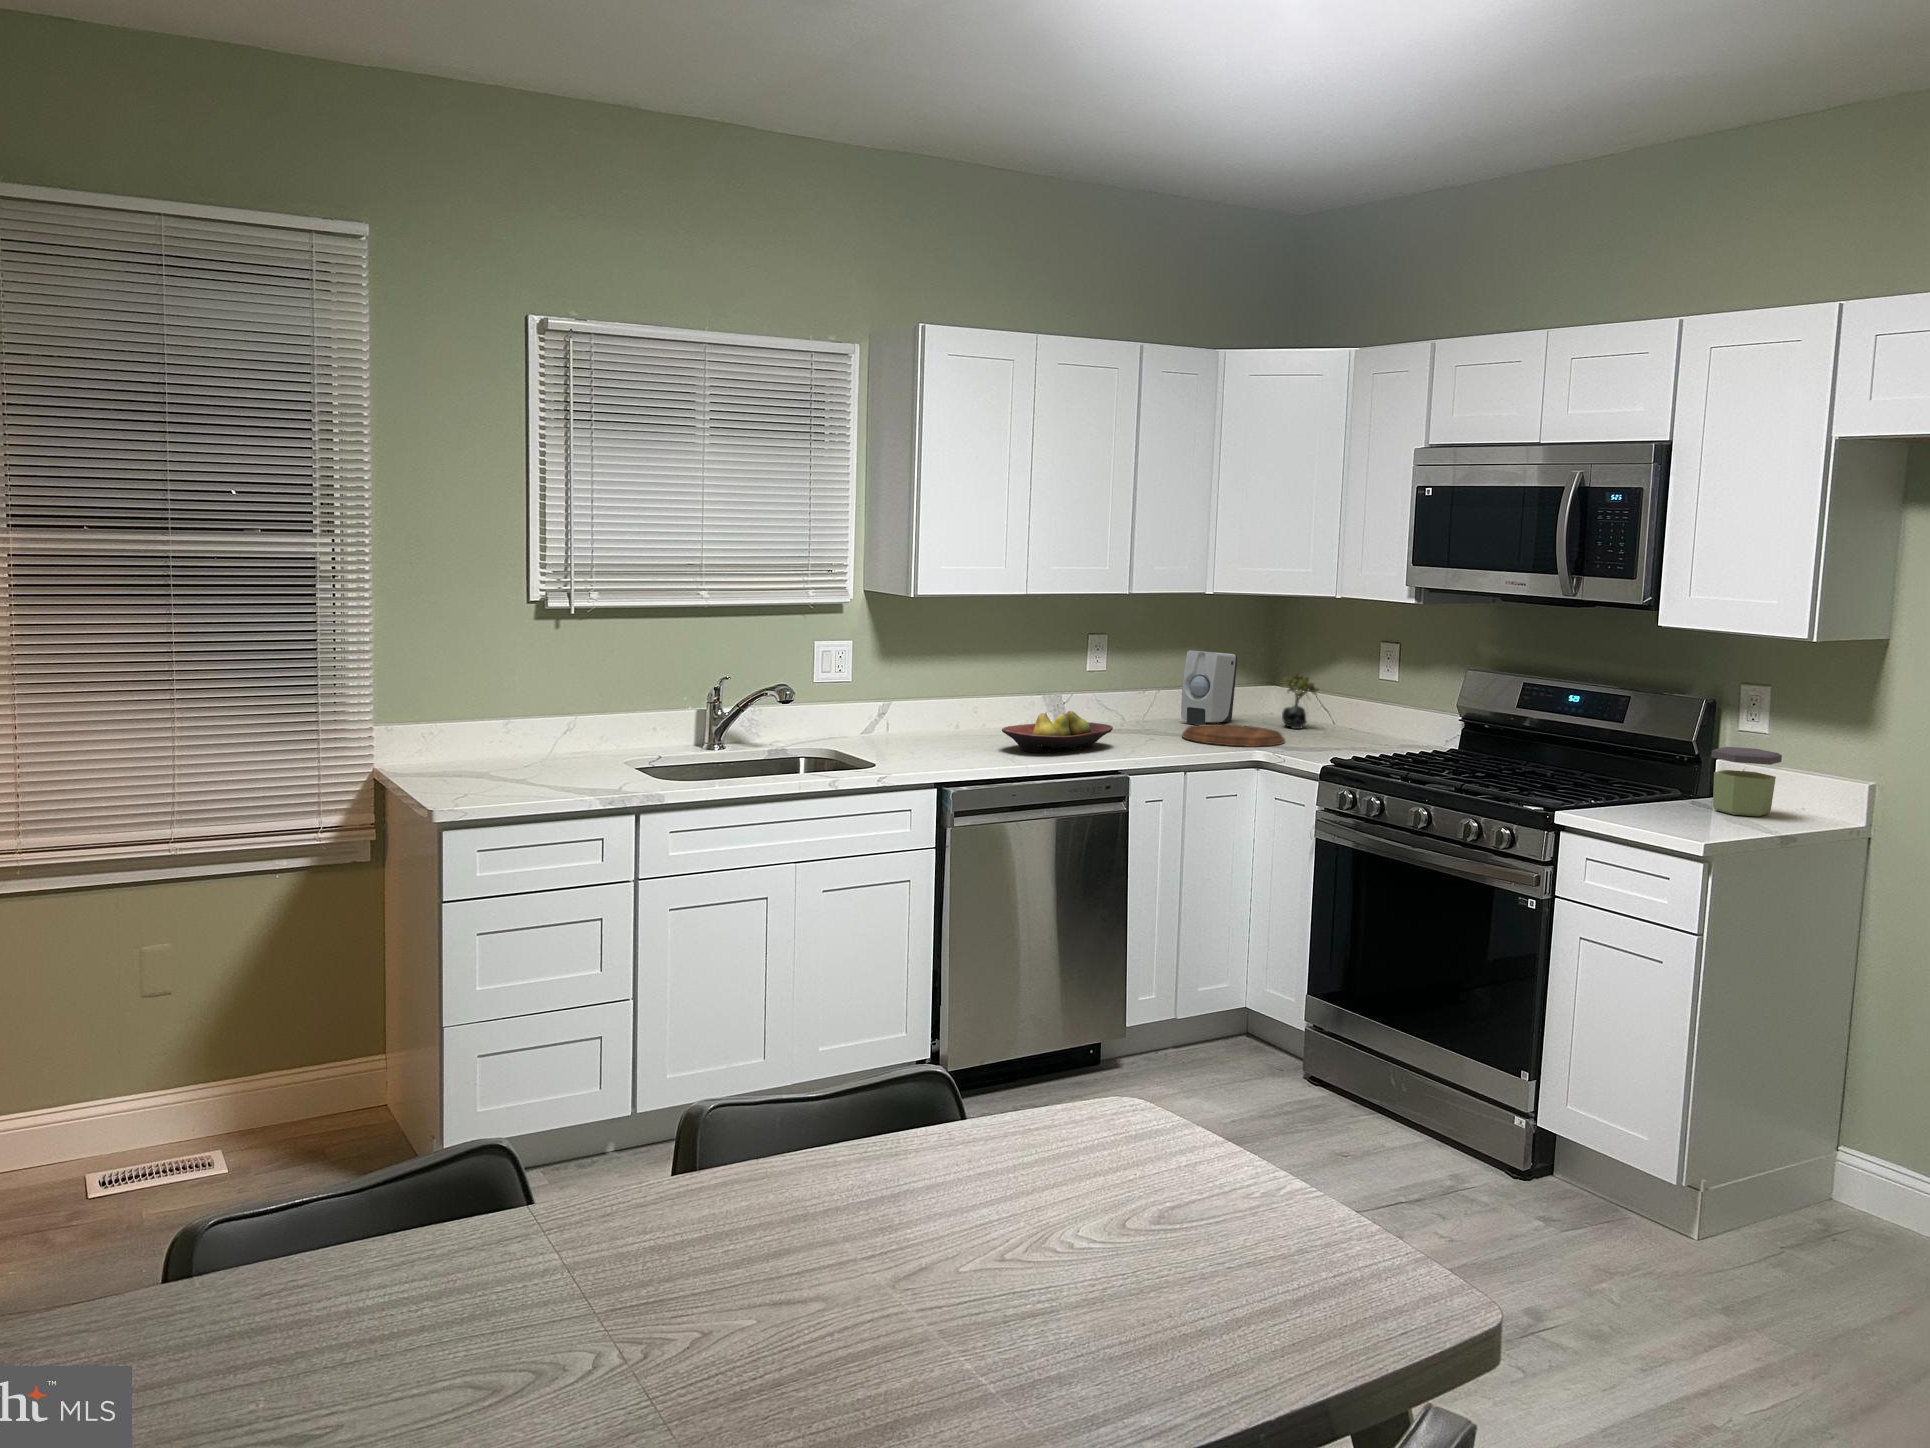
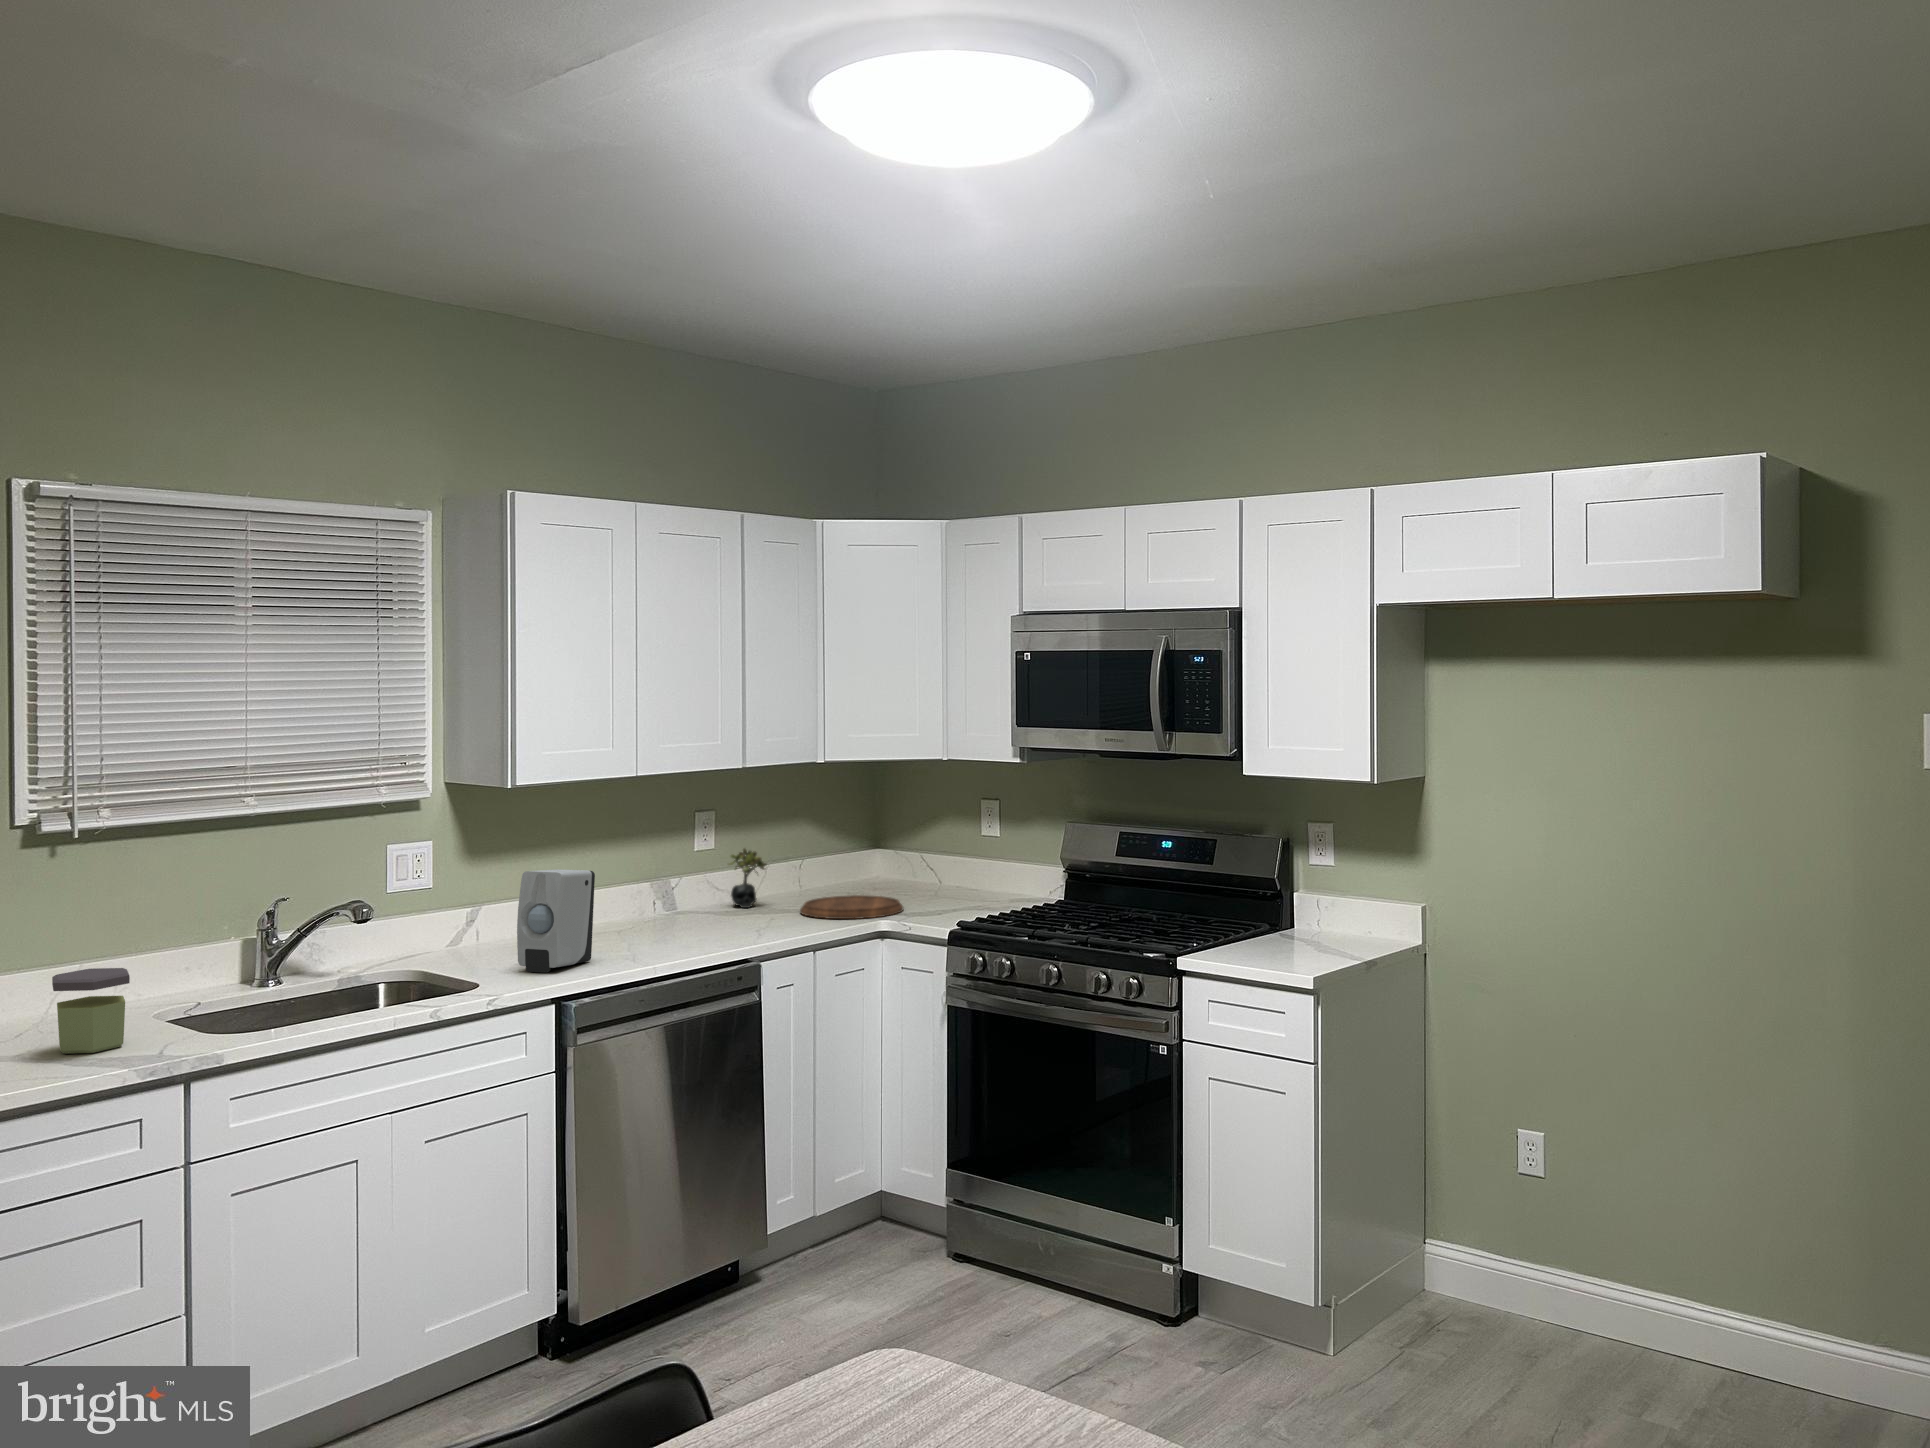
soap dispenser: present [1181,650,1237,725] -> present [517,869,595,973]
succulent plant: present [1282,674,1318,729] -> present [729,848,767,908]
fruit bowl: present [1002,711,1113,752] -> none [615,898,733,948]
jar: present [1711,747,1782,816] -> present [52,968,130,1054]

